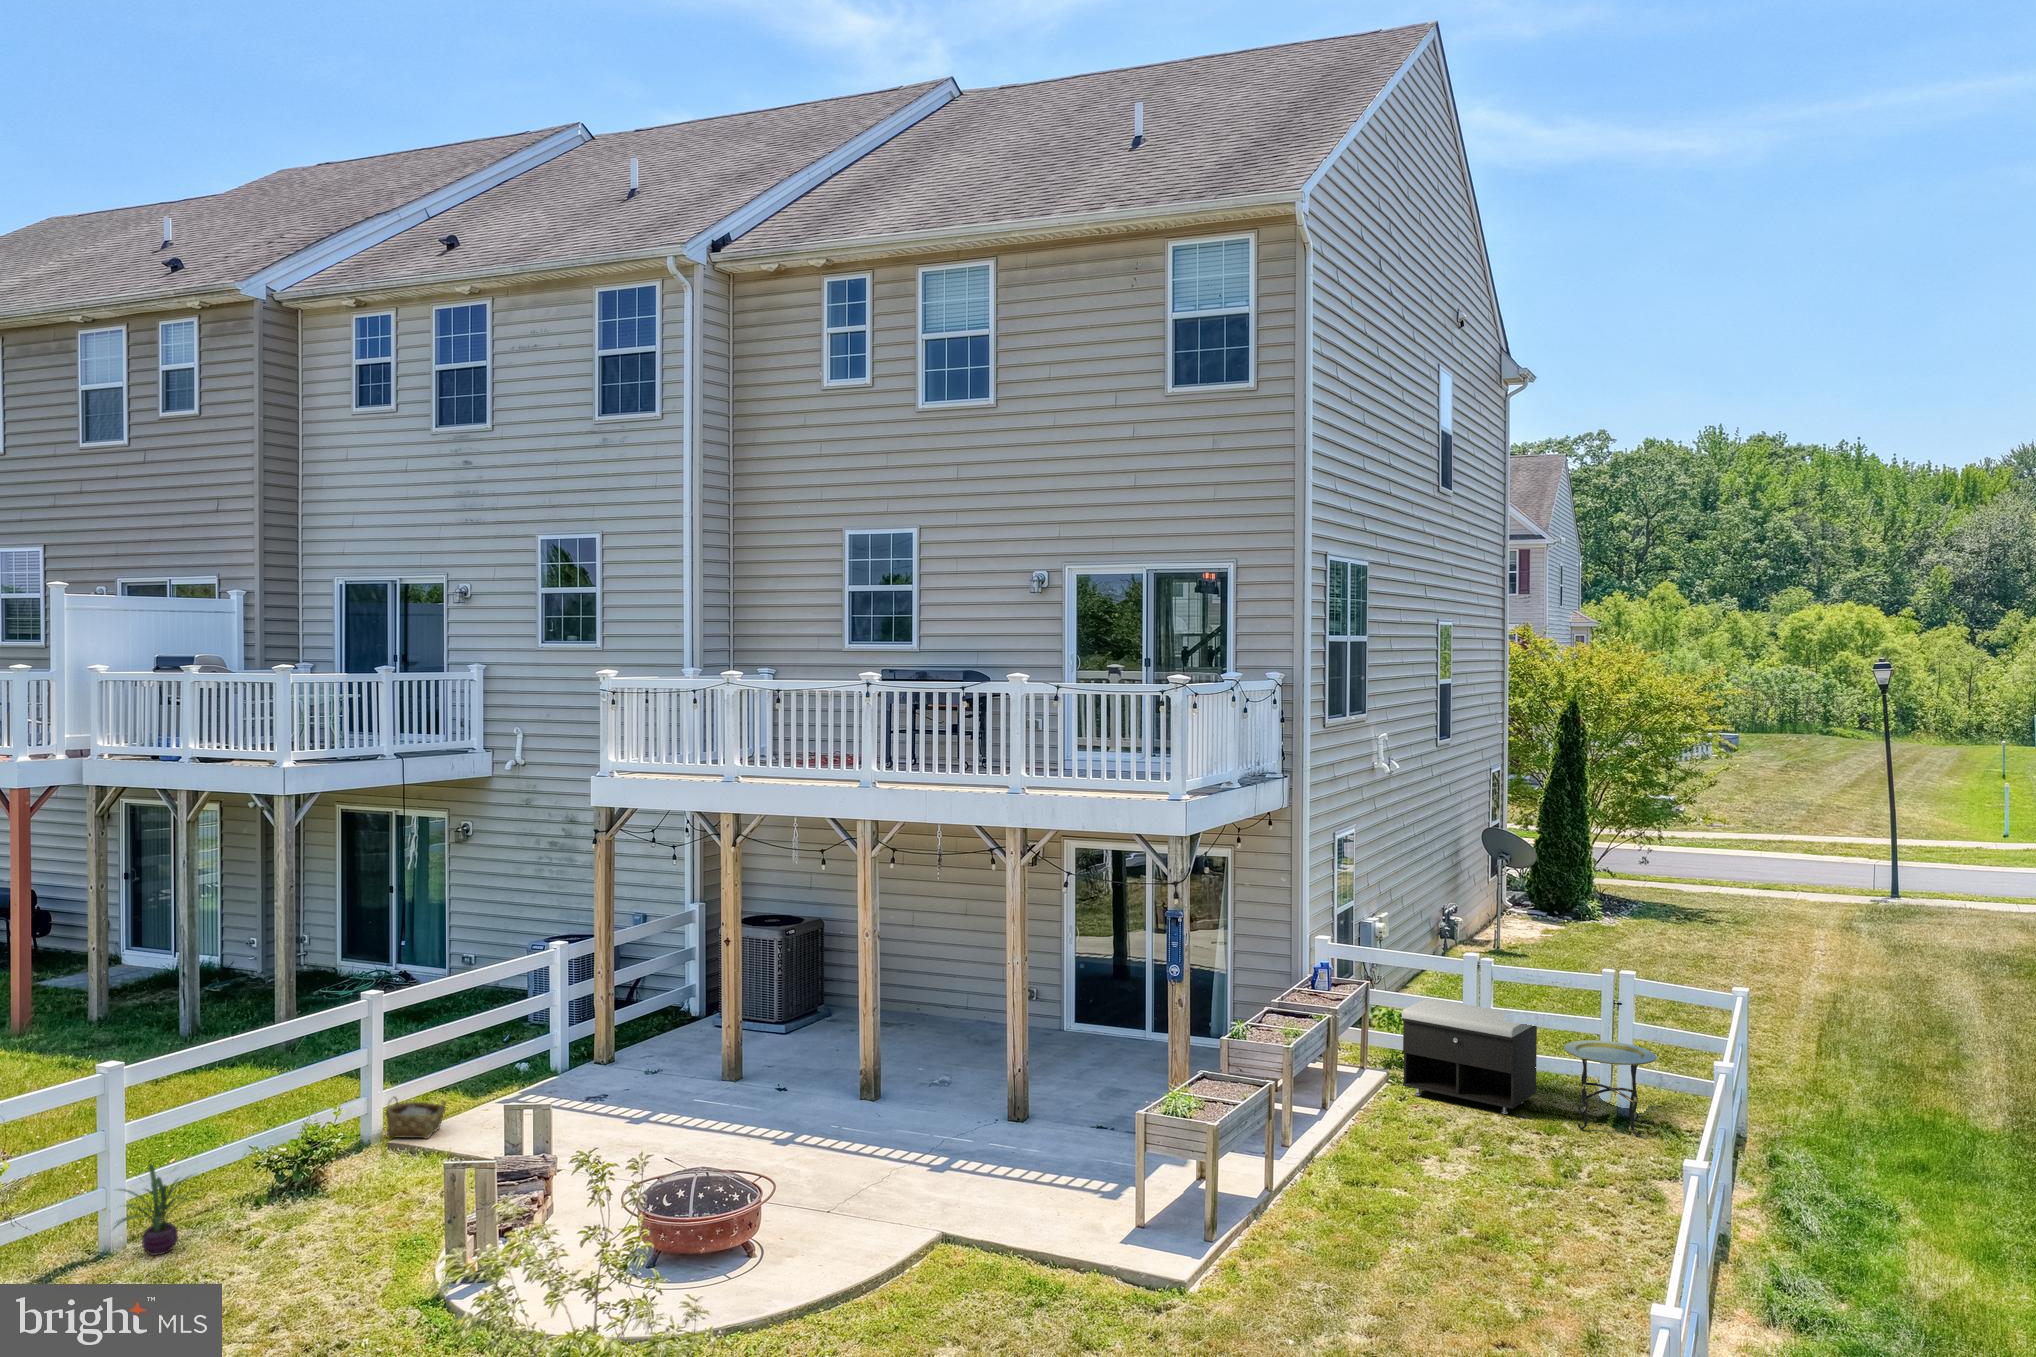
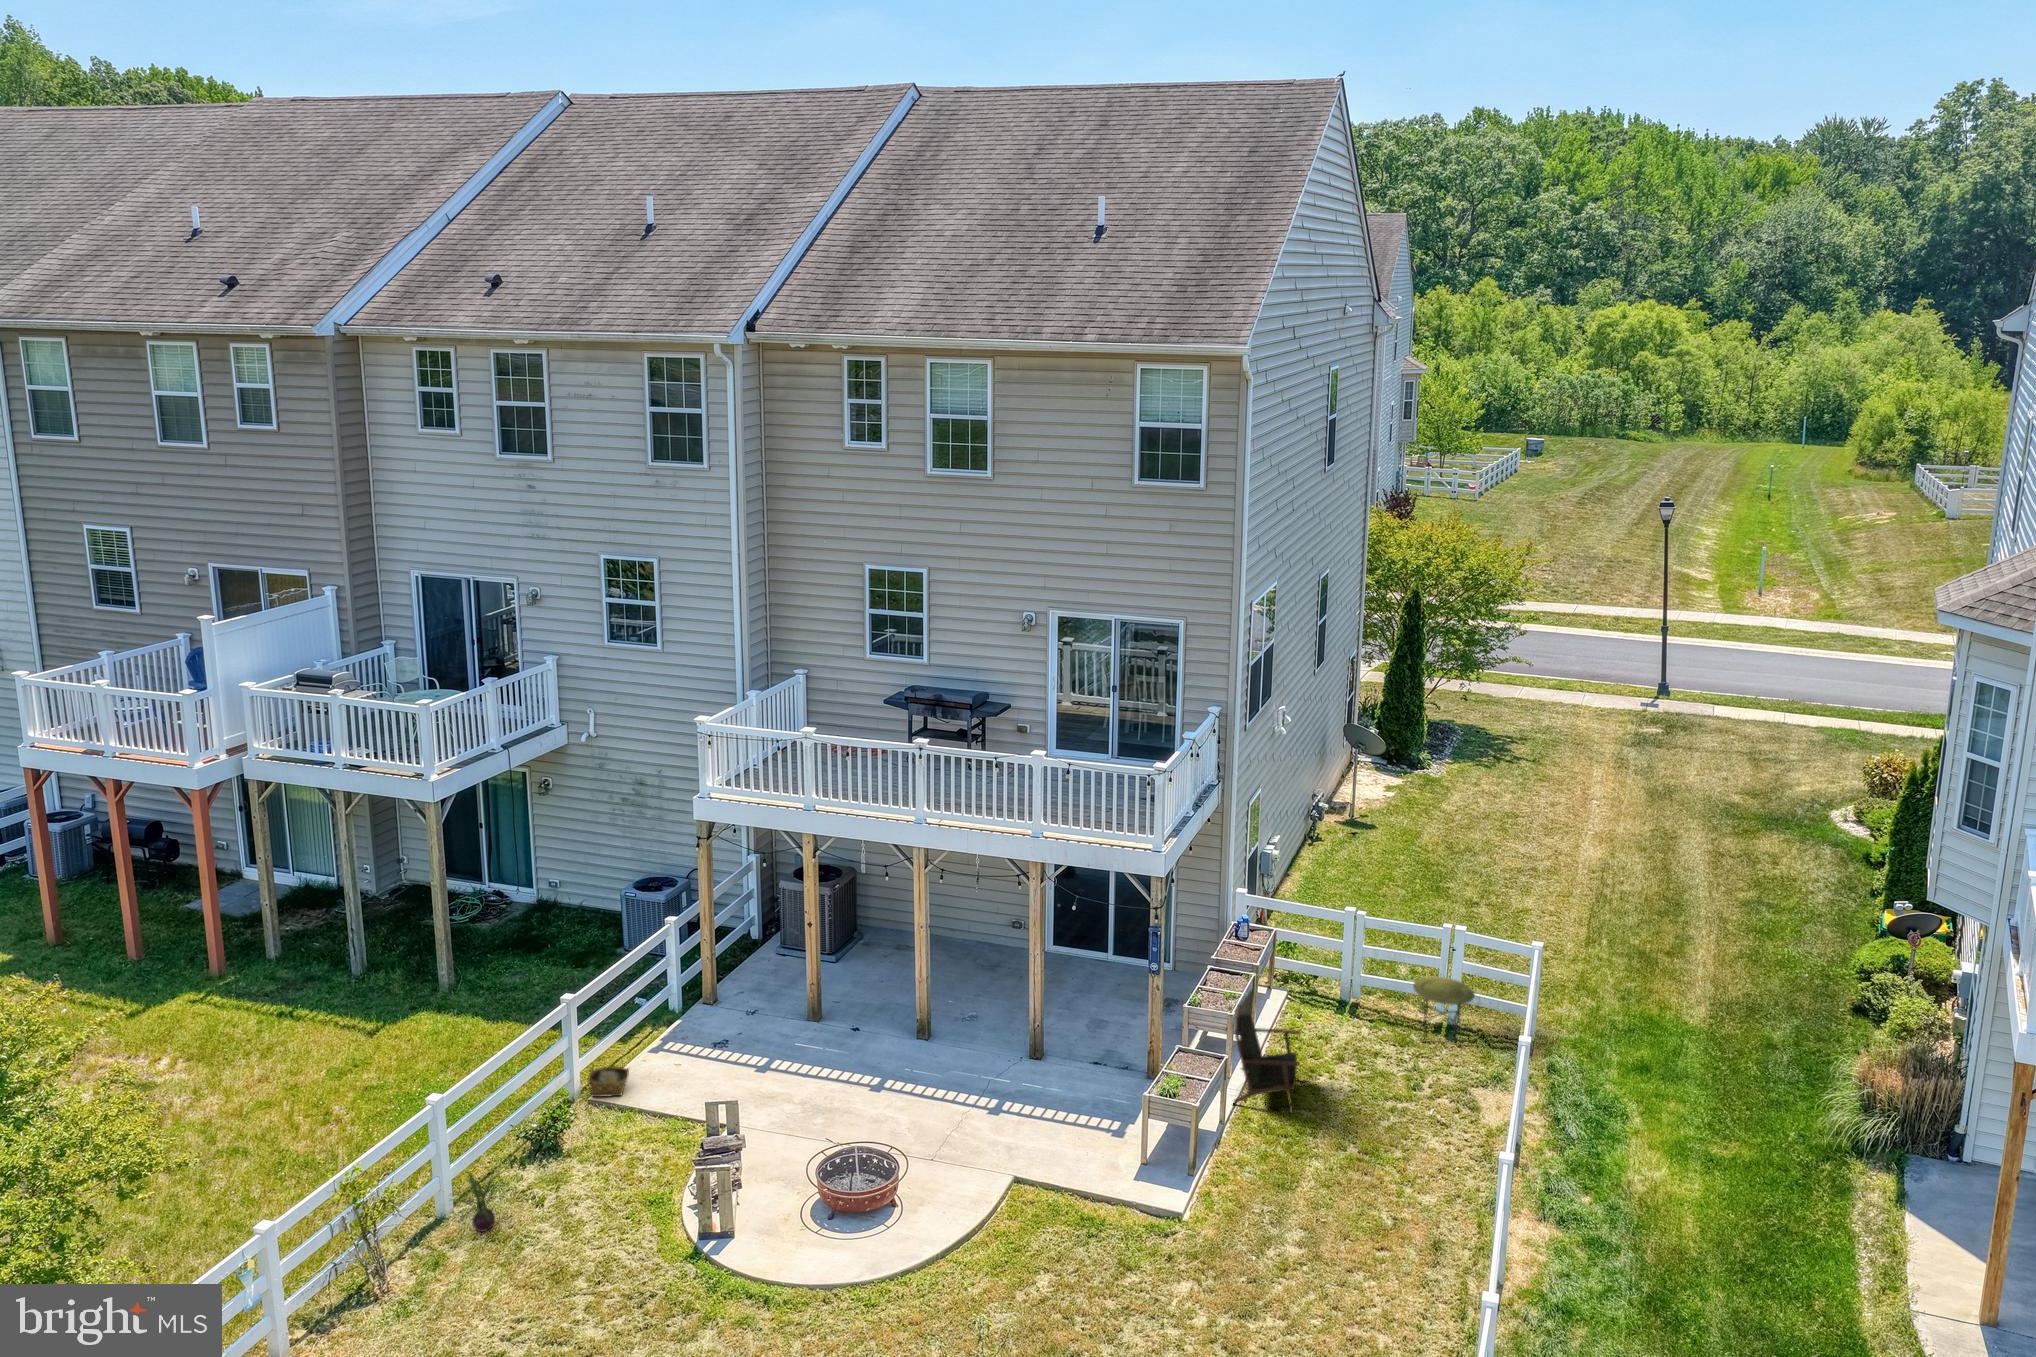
storage bench: present [1402,998,1537,1114] -> none [1300,939,1395,1027]
lounge chair: none [1283,1013,1391,1190] -> present [1234,991,1301,1113]

